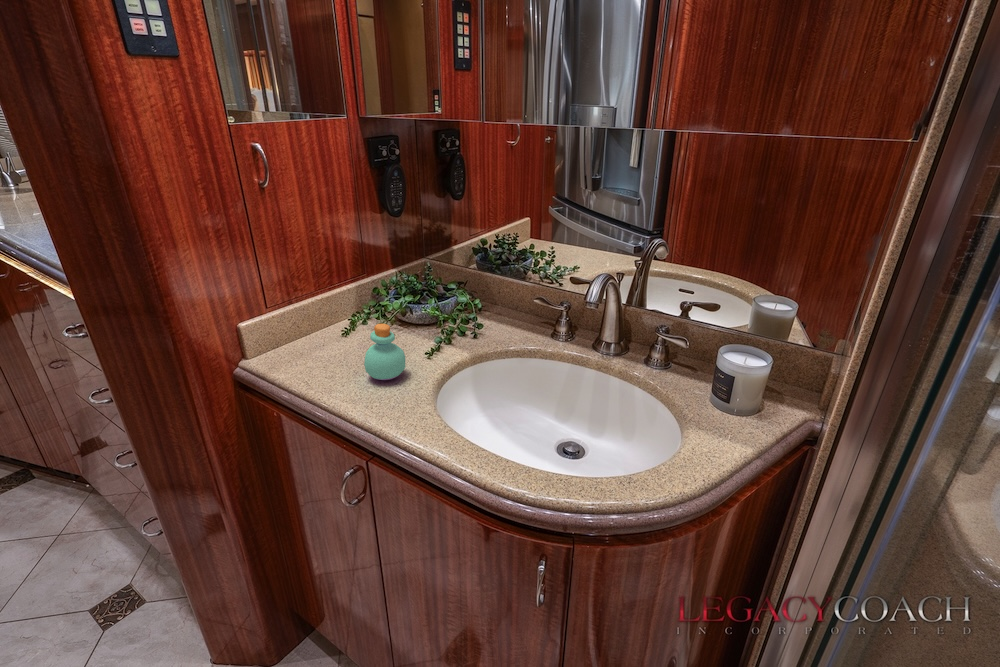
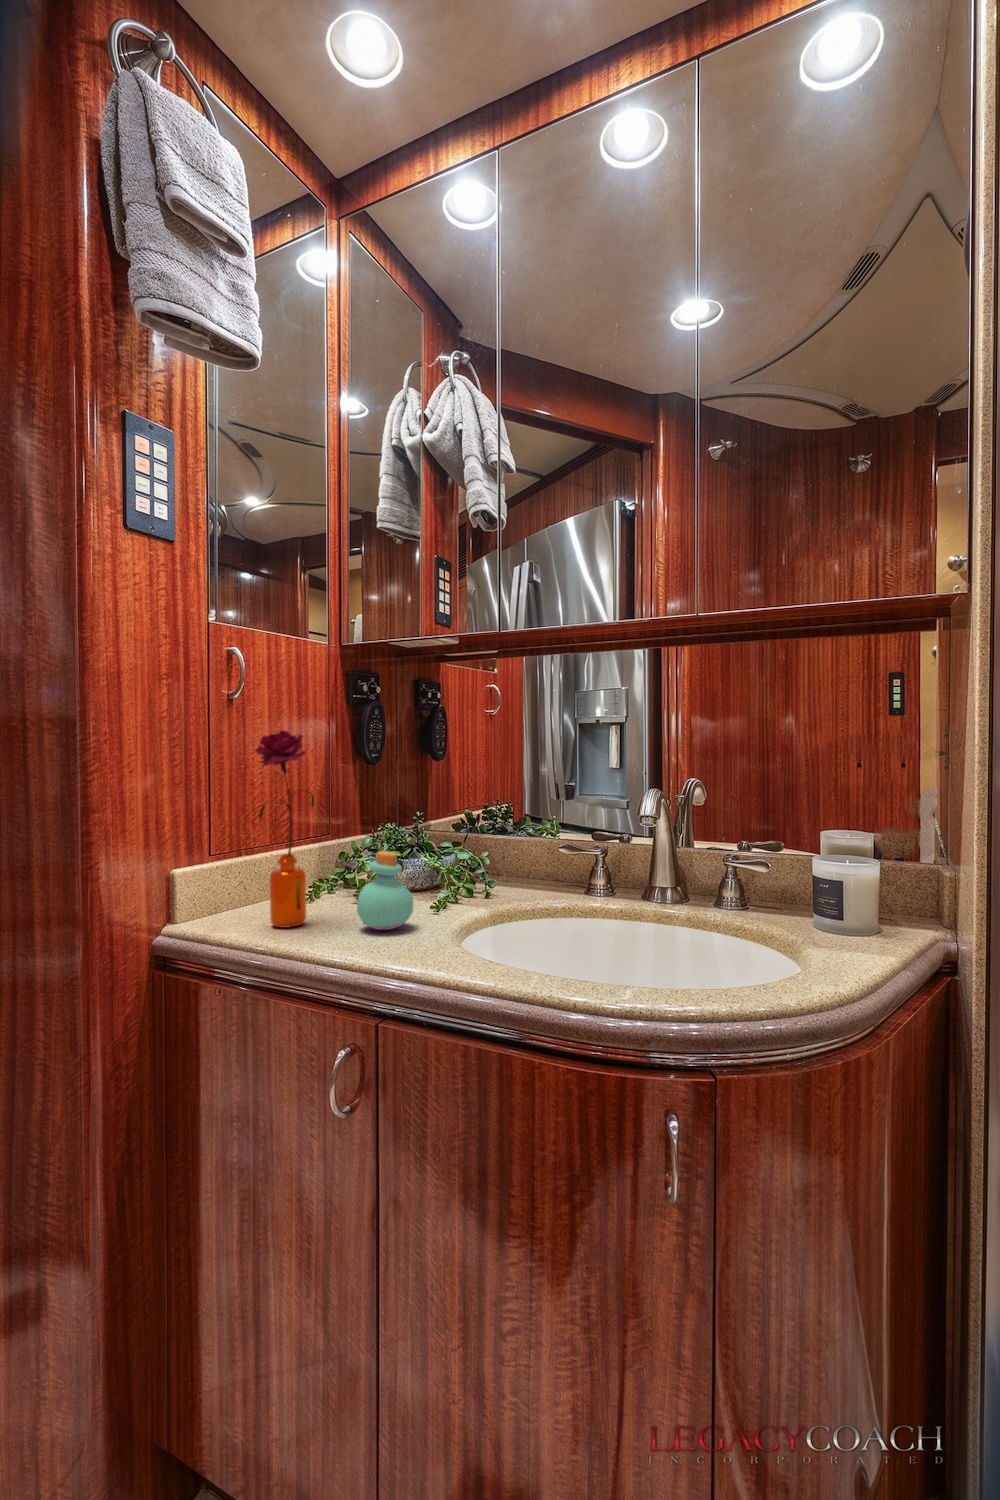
flower: none [275,229,334,371] -> present [256,730,314,928]

